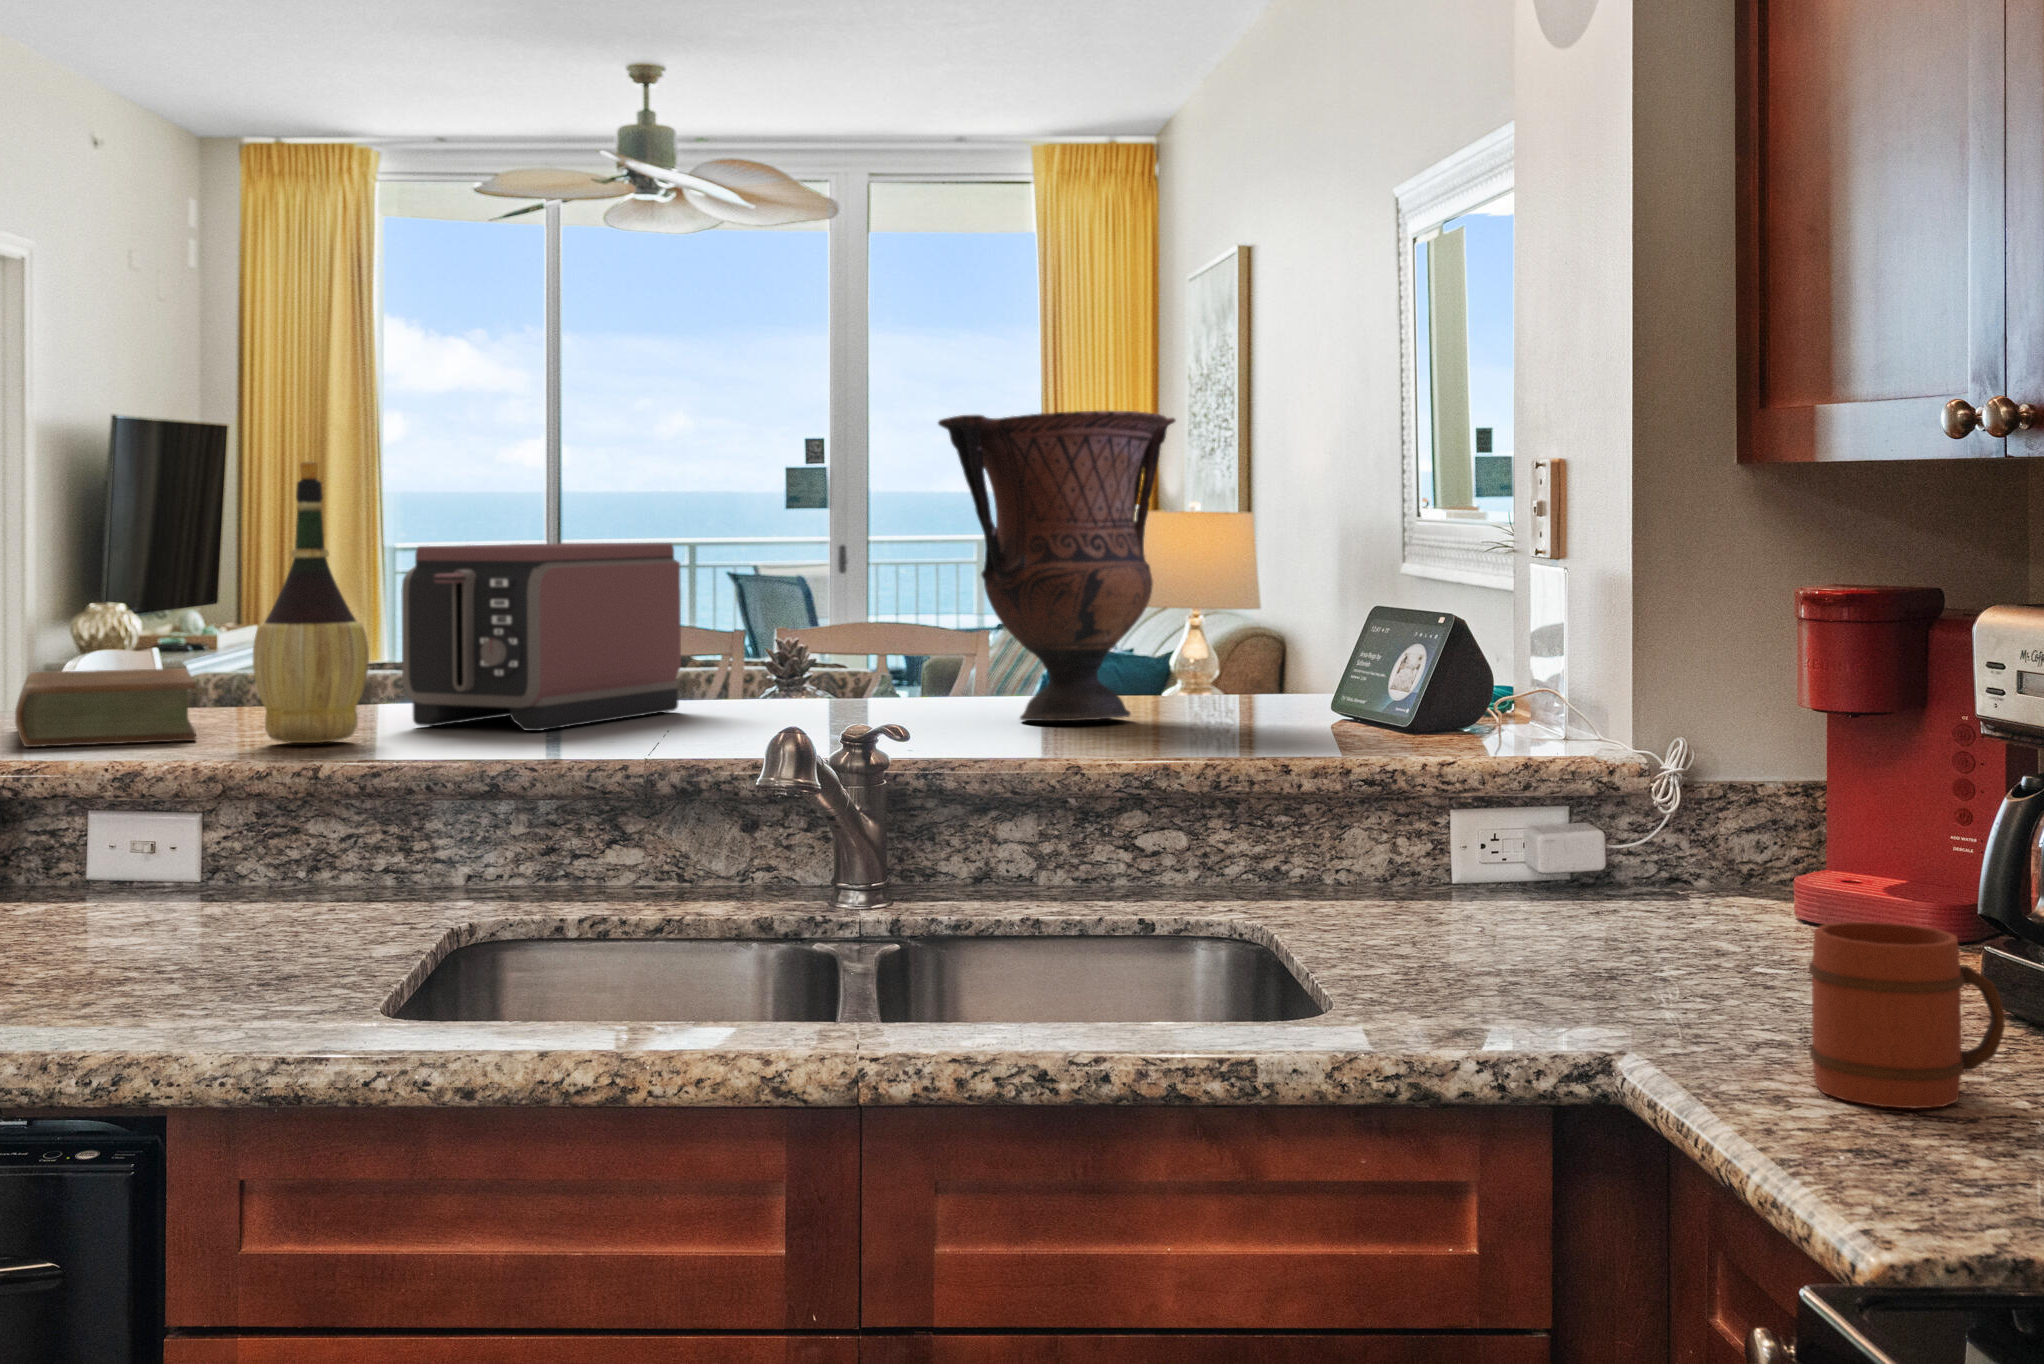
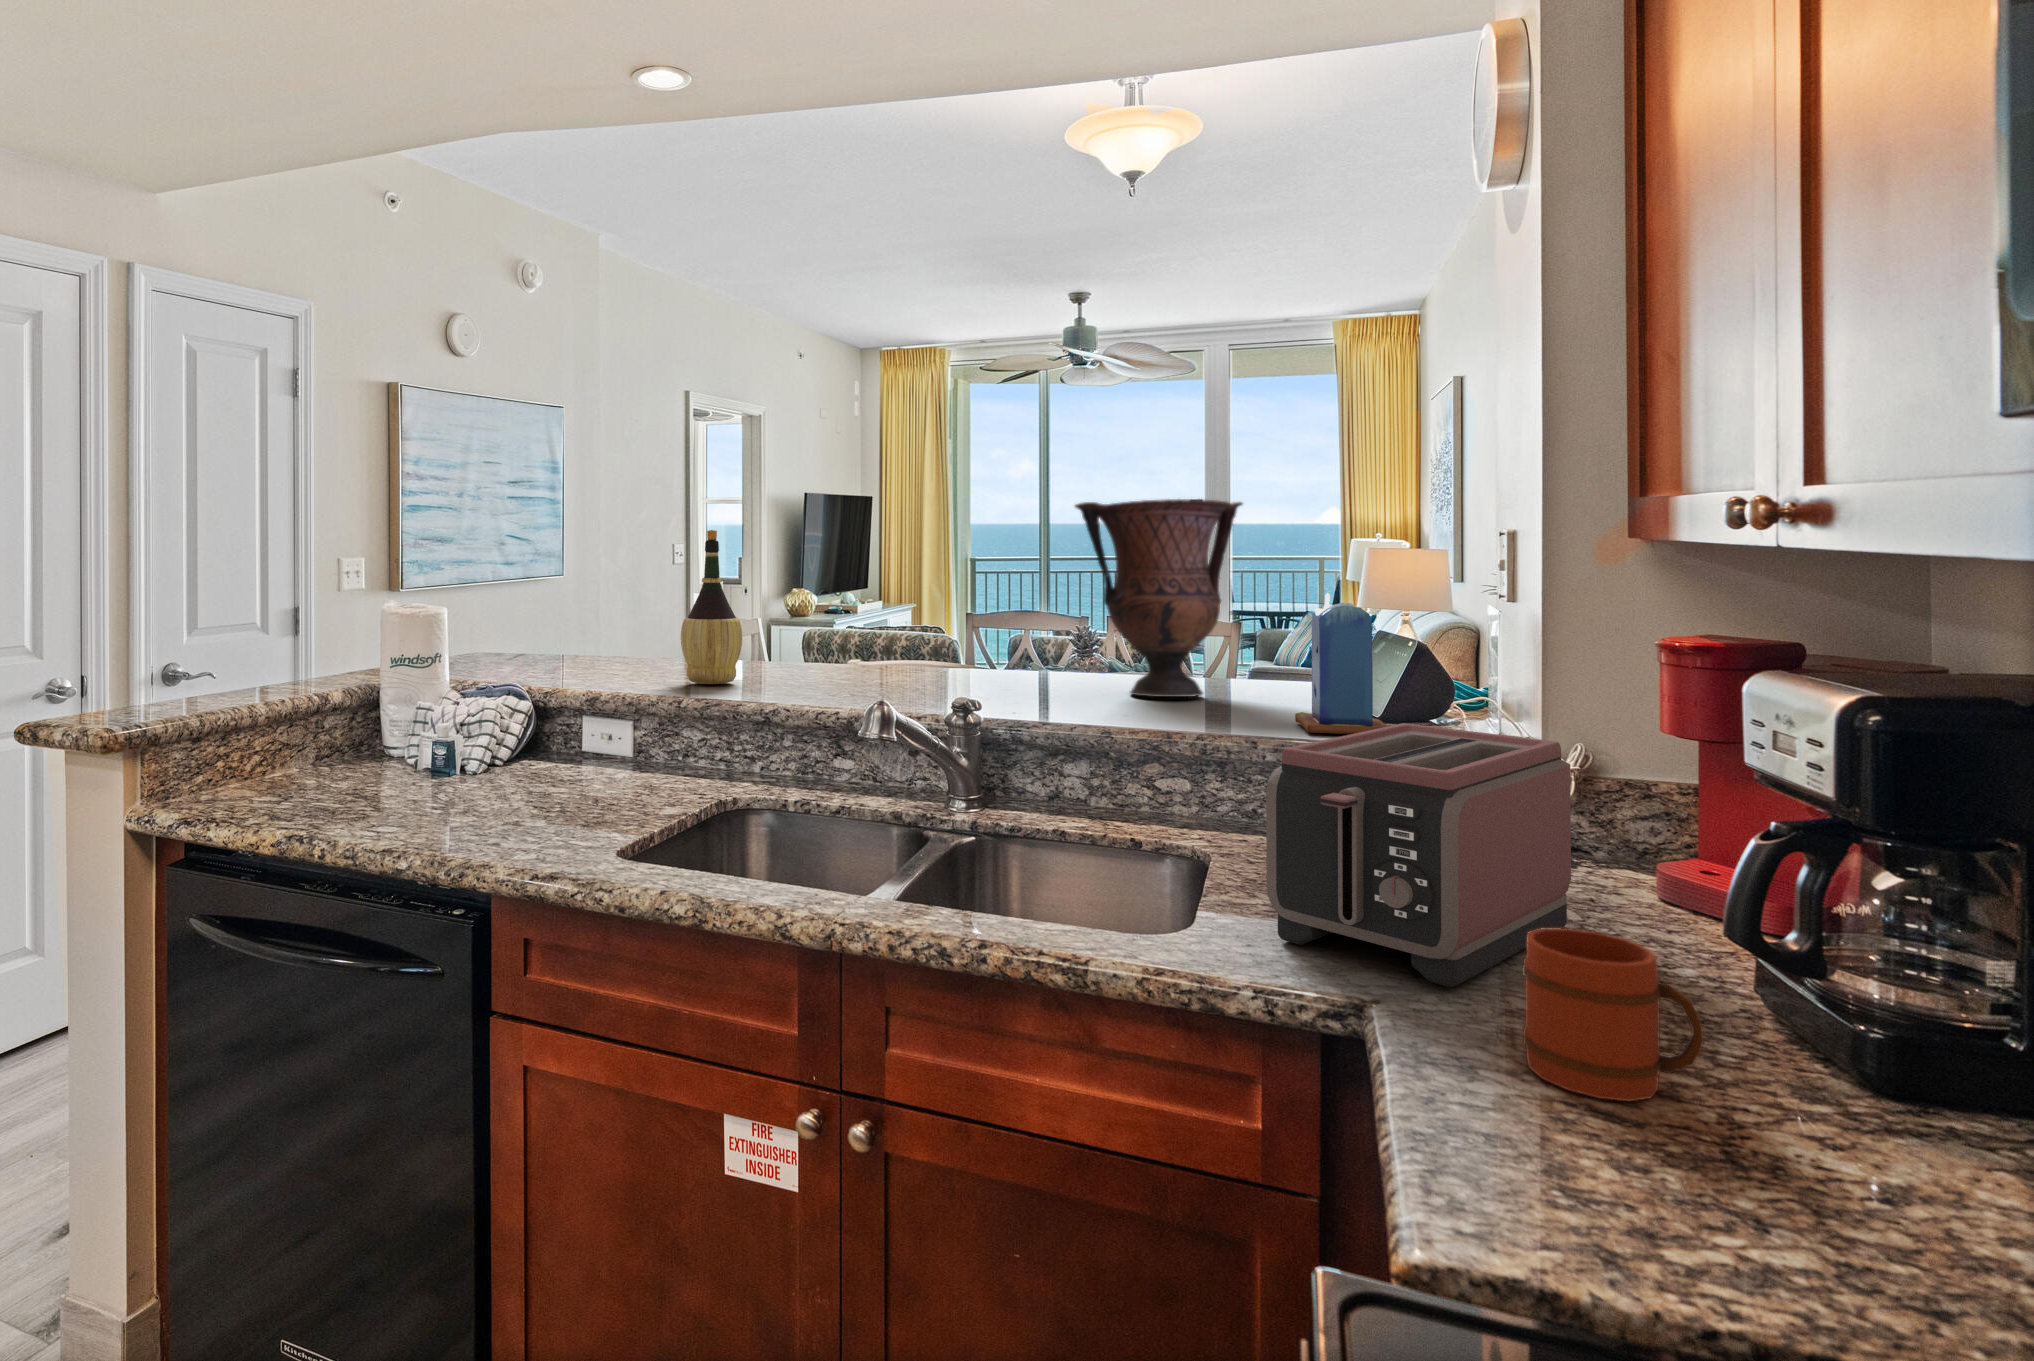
toaster: present [401,543,681,731] -> present [1266,723,1571,987]
candle: none [1304,546,1449,747] -> present [1295,593,1388,734]
book: present [15,668,196,747] -> none [574,636,684,678]

